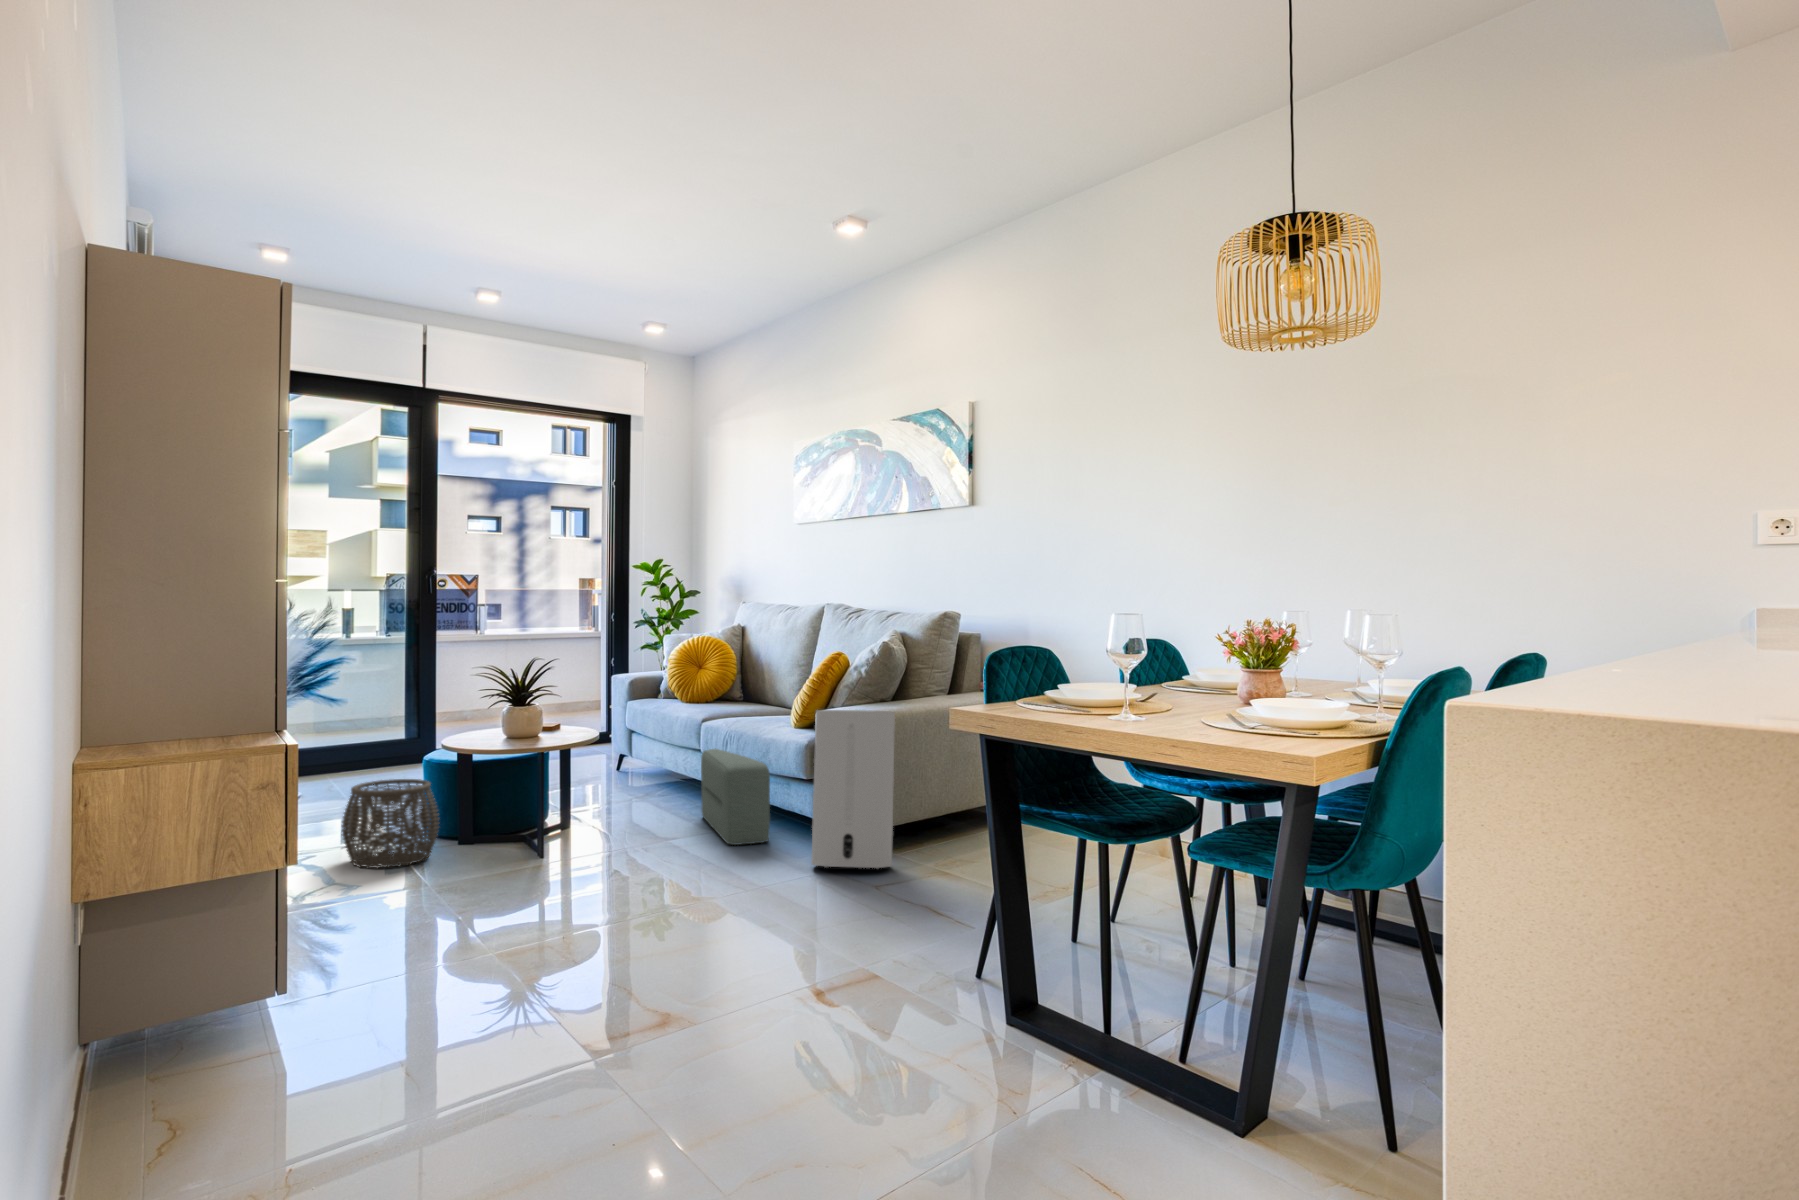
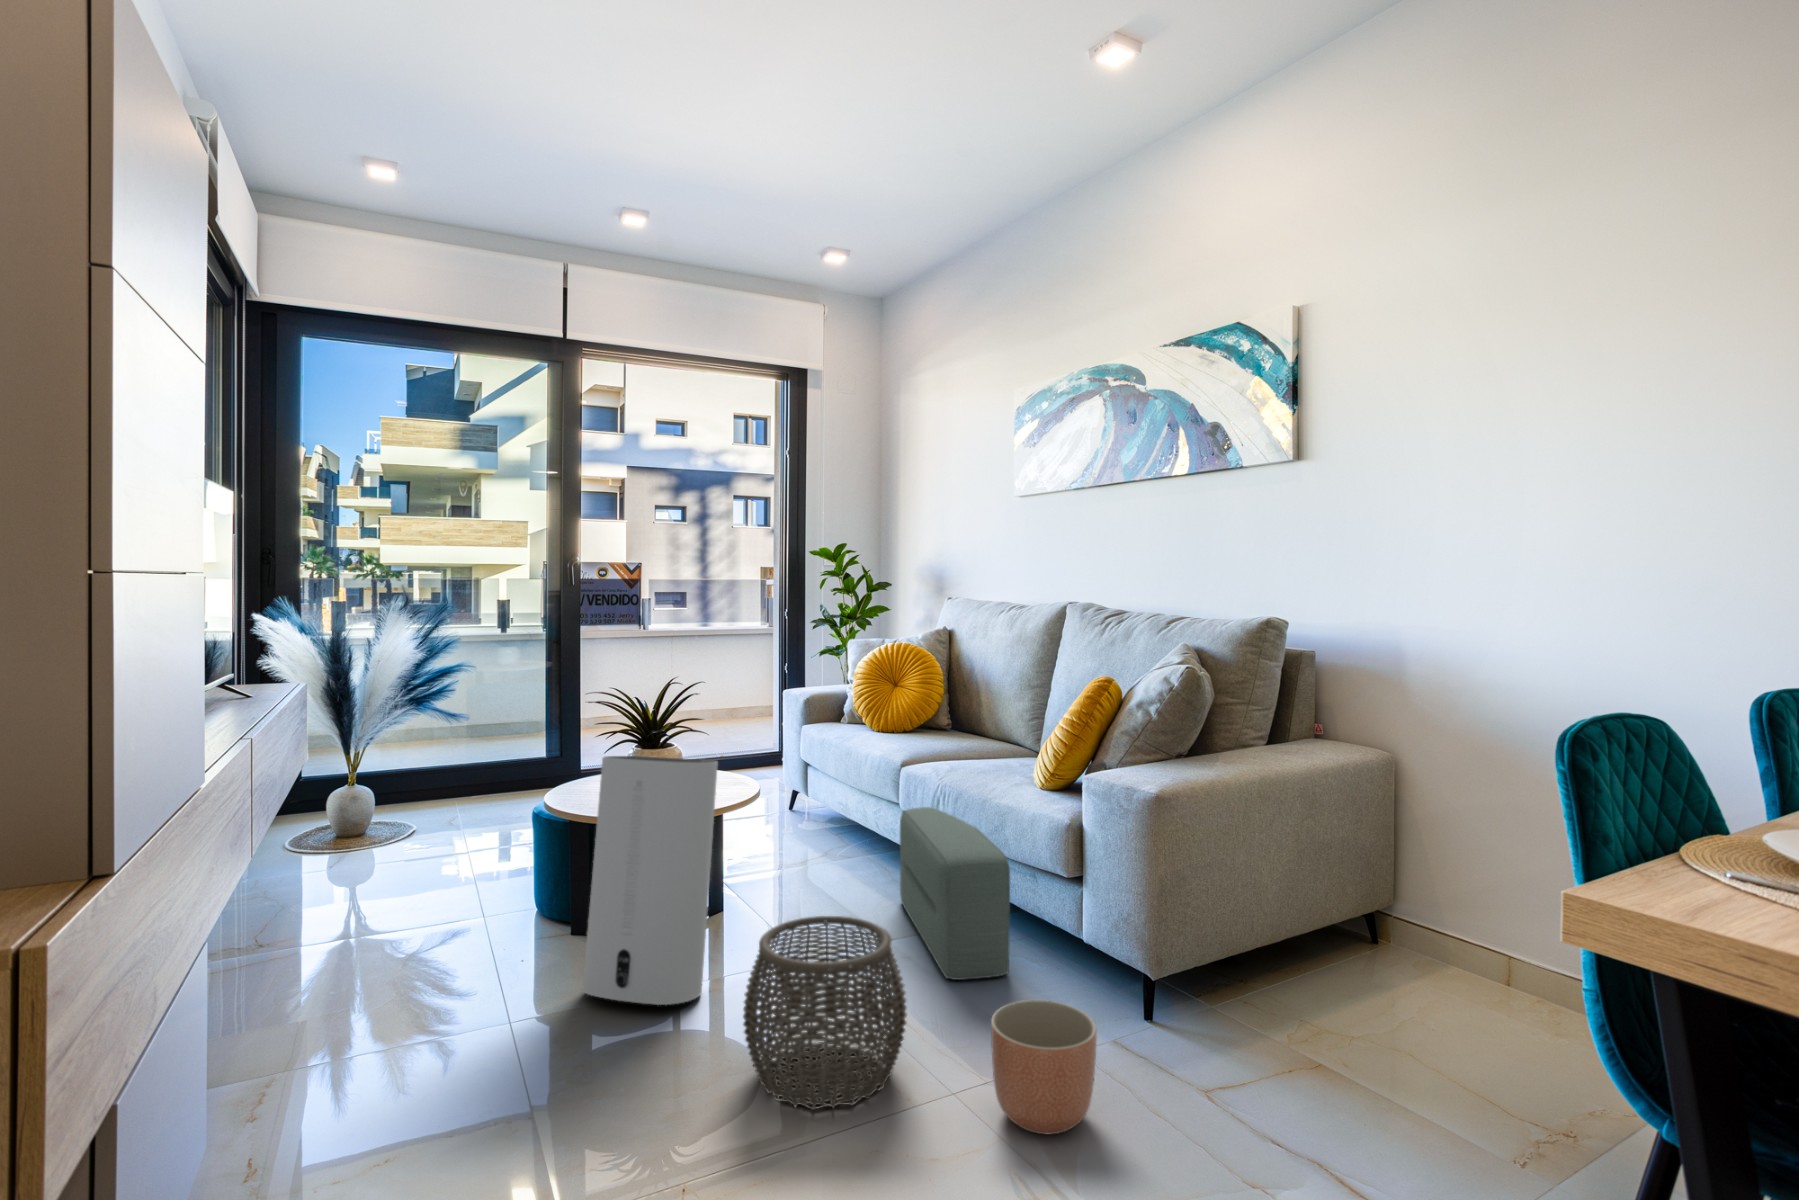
air purifier: present [811,710,895,869] -> present [583,756,718,1005]
woven basket: present [342,779,439,868] -> present [743,916,906,1110]
planter: none [744,827,802,889] -> present [991,1000,1097,1134]

